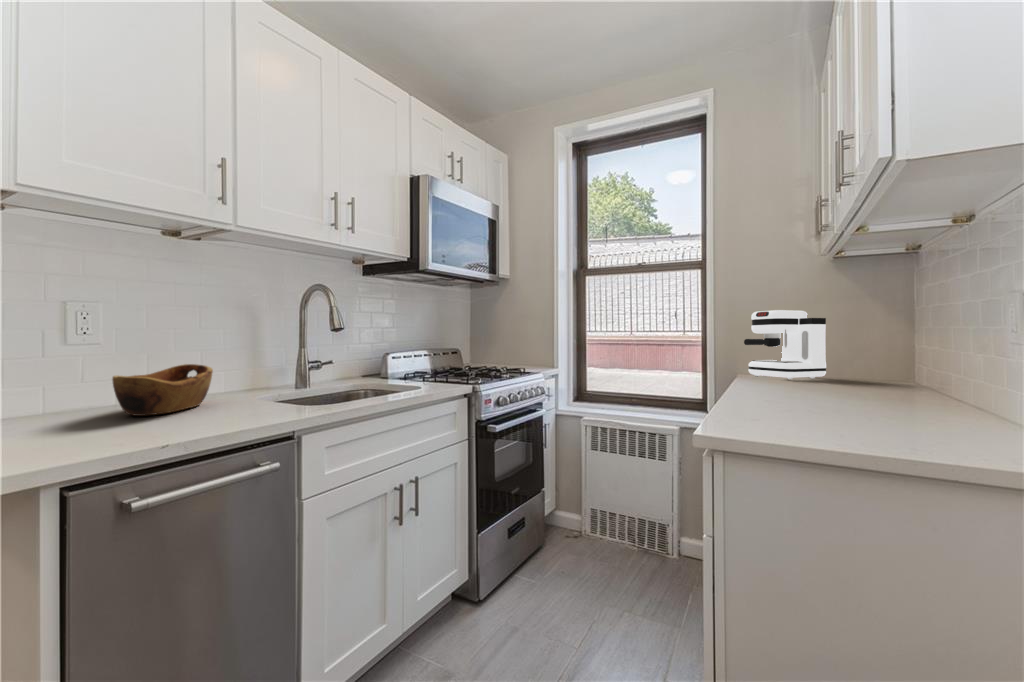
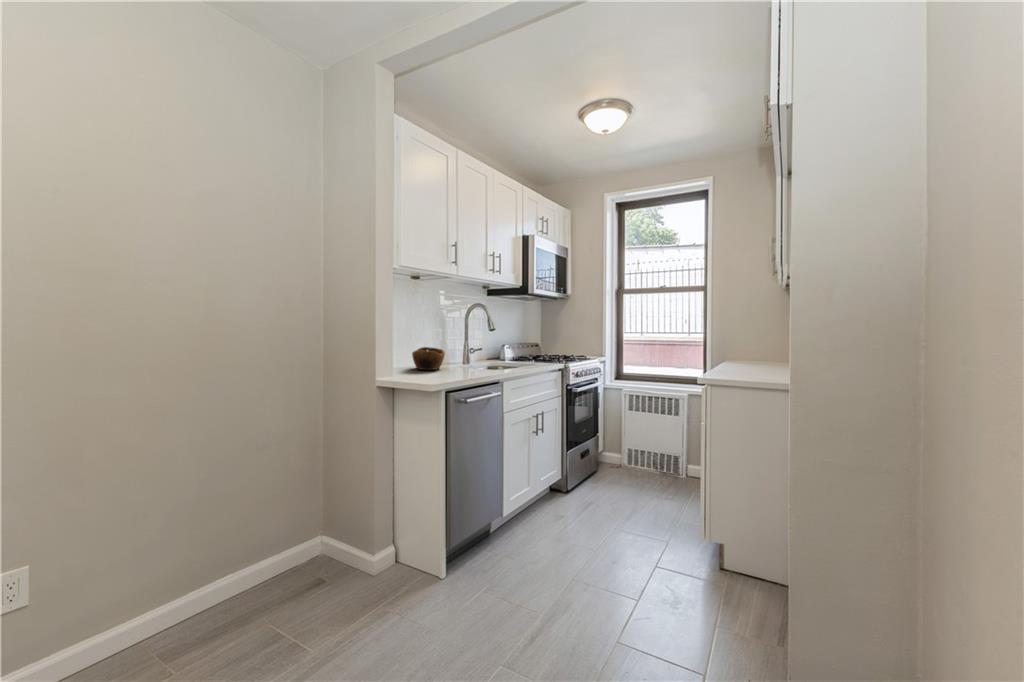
coffee maker: present [744,310,826,379] -> none [728,321,779,363]

